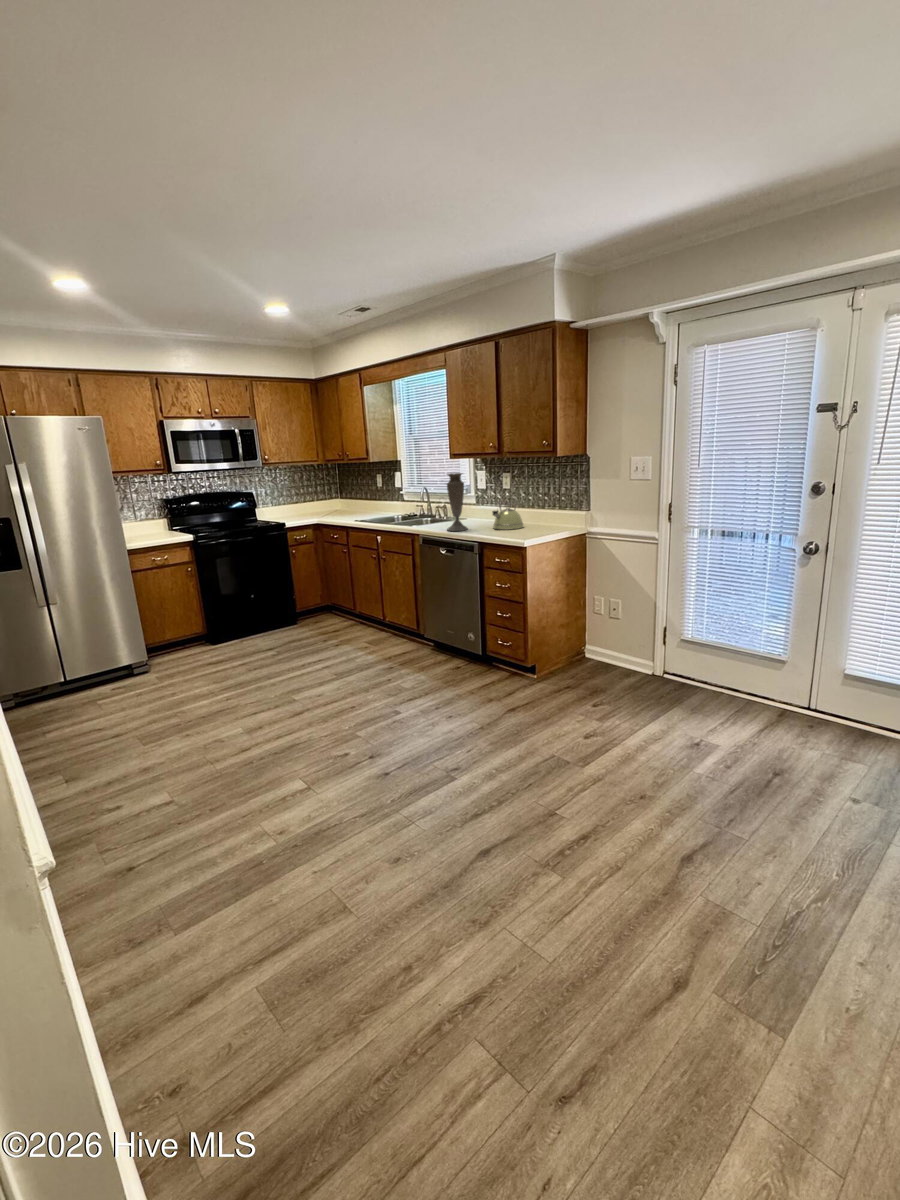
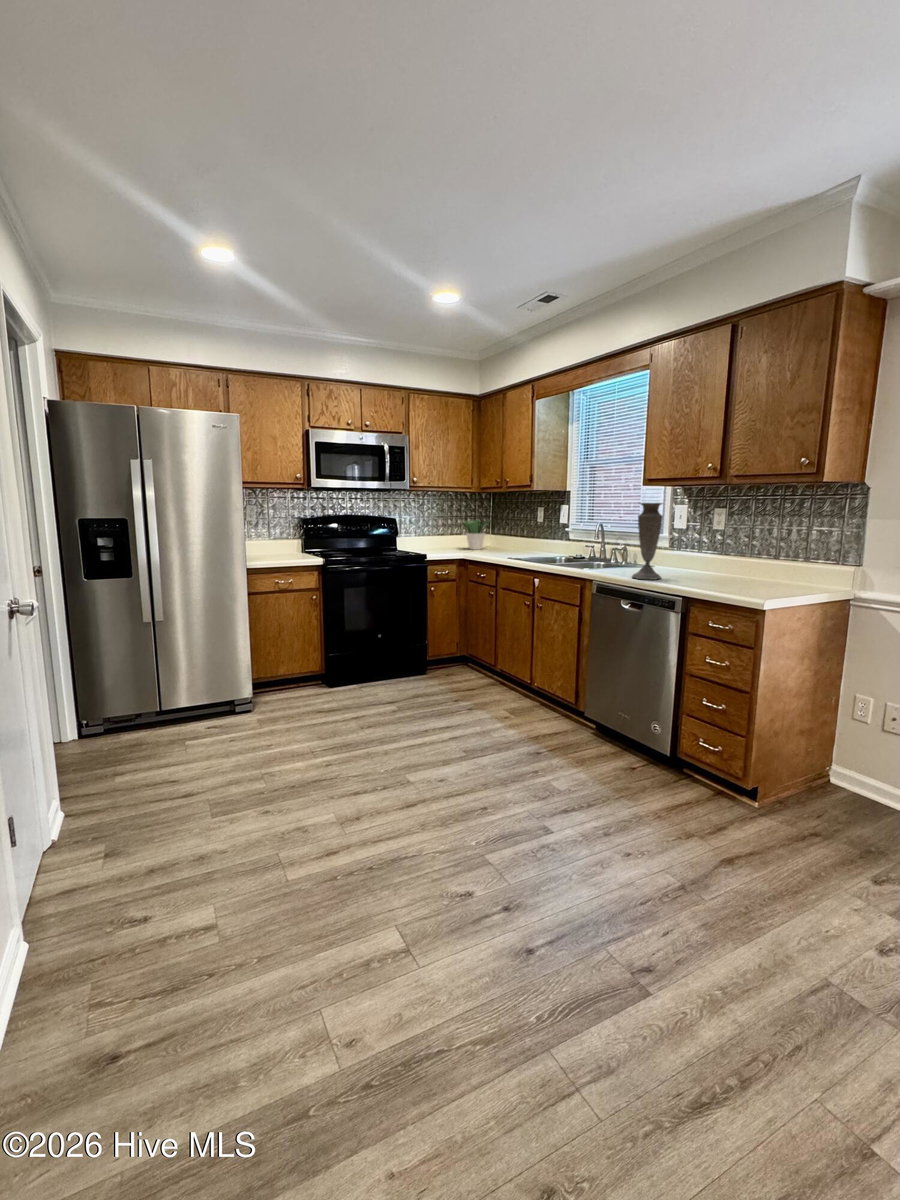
potted plant: none [312,488,340,514] -> present [462,520,491,550]
kettle: present [492,495,524,530] -> none [698,532,745,584]

